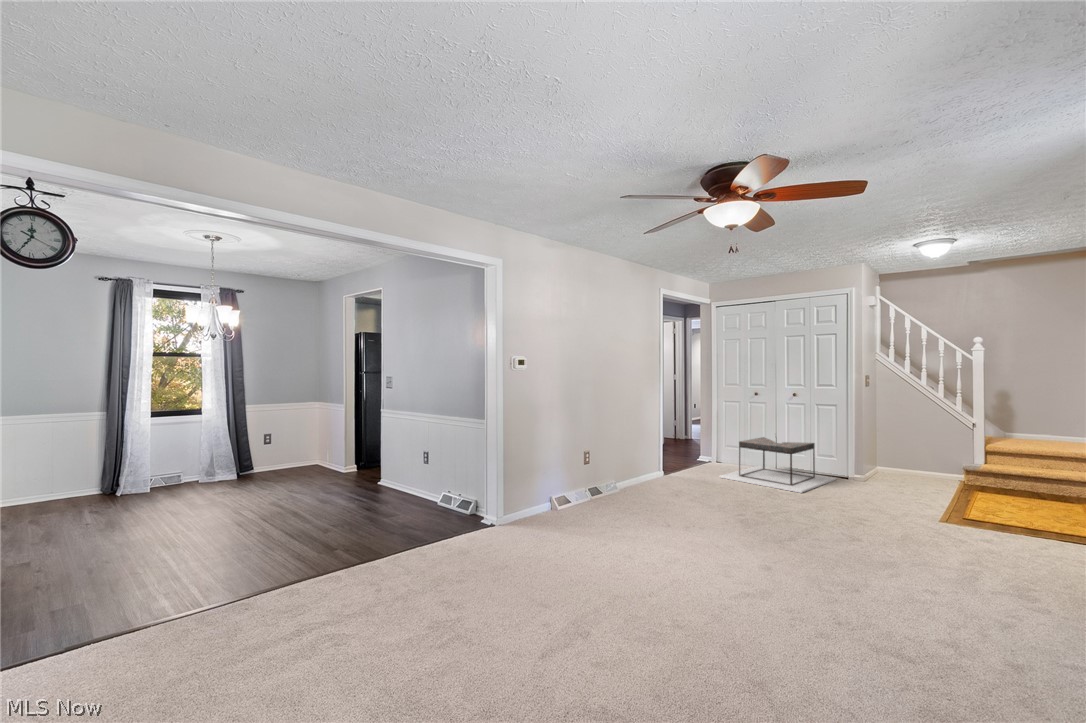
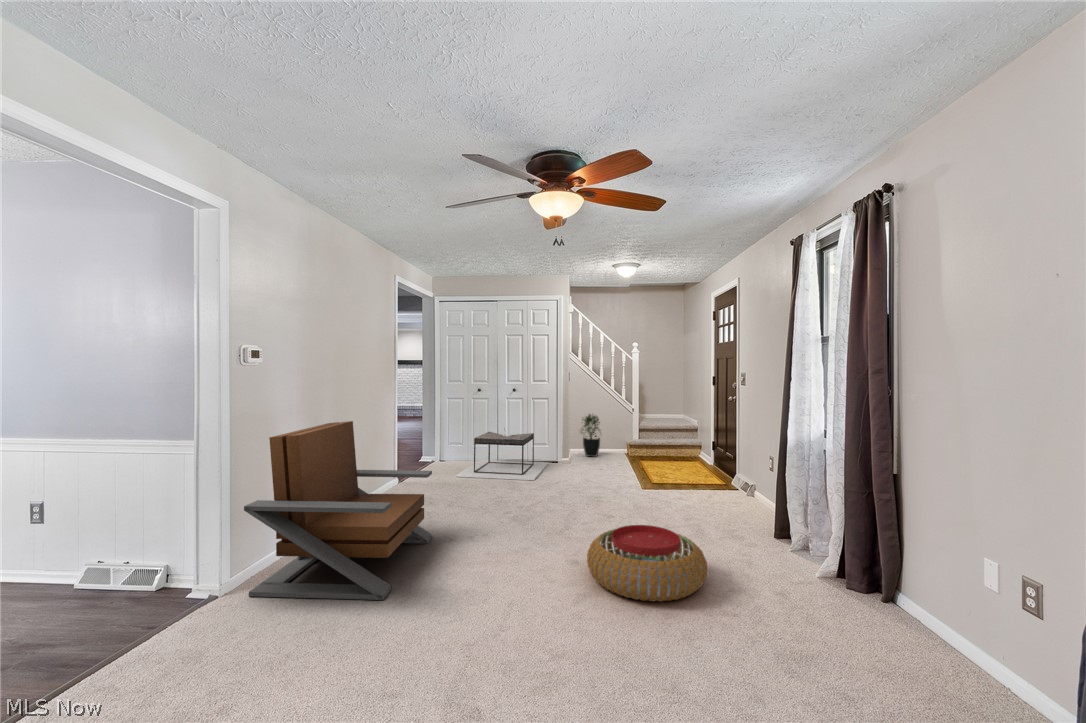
lounge chair: none [507,414,656,555] -> present [244,421,432,600]
potted plant: none [886,426,924,480] -> present [581,414,601,457]
pouf: none [772,547,933,641] -> present [587,525,707,602]

